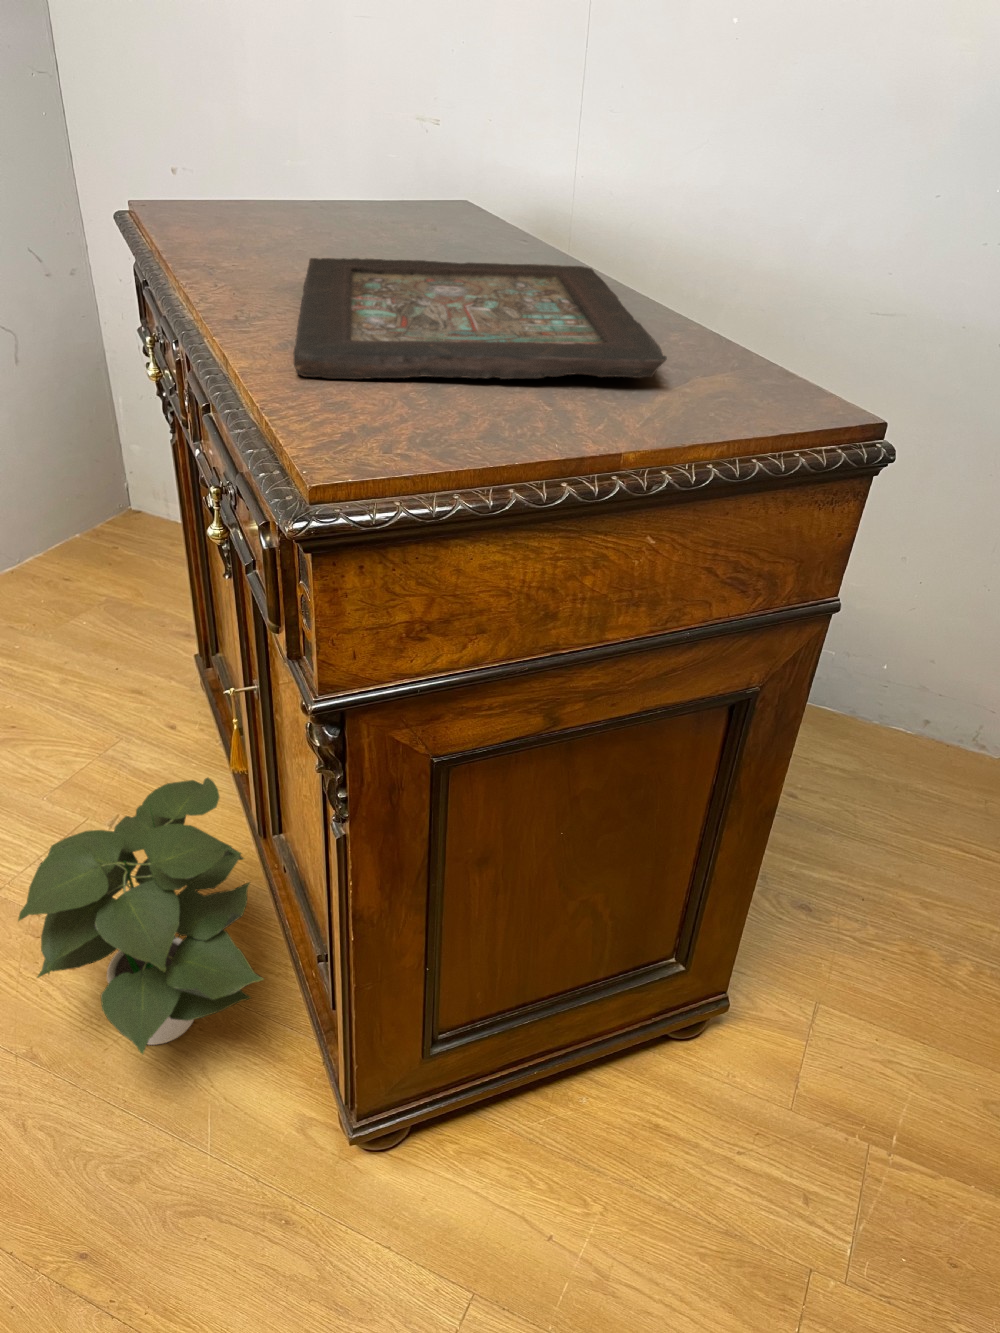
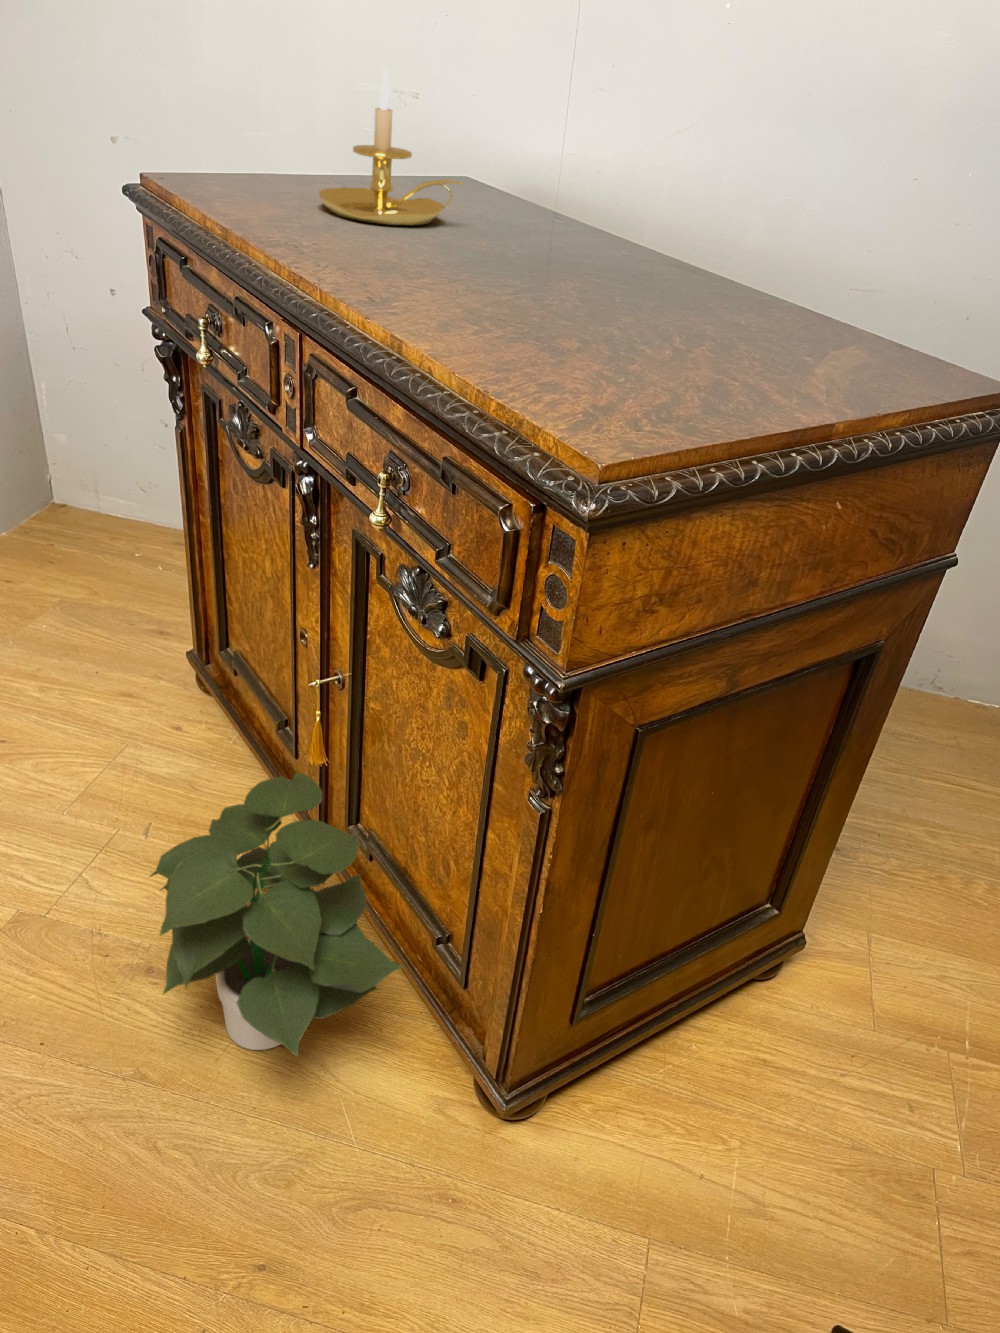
candle holder: none [273,95,406,248] -> present [319,68,463,225]
decorative tray: present [294,258,667,379] -> none [401,236,820,358]

